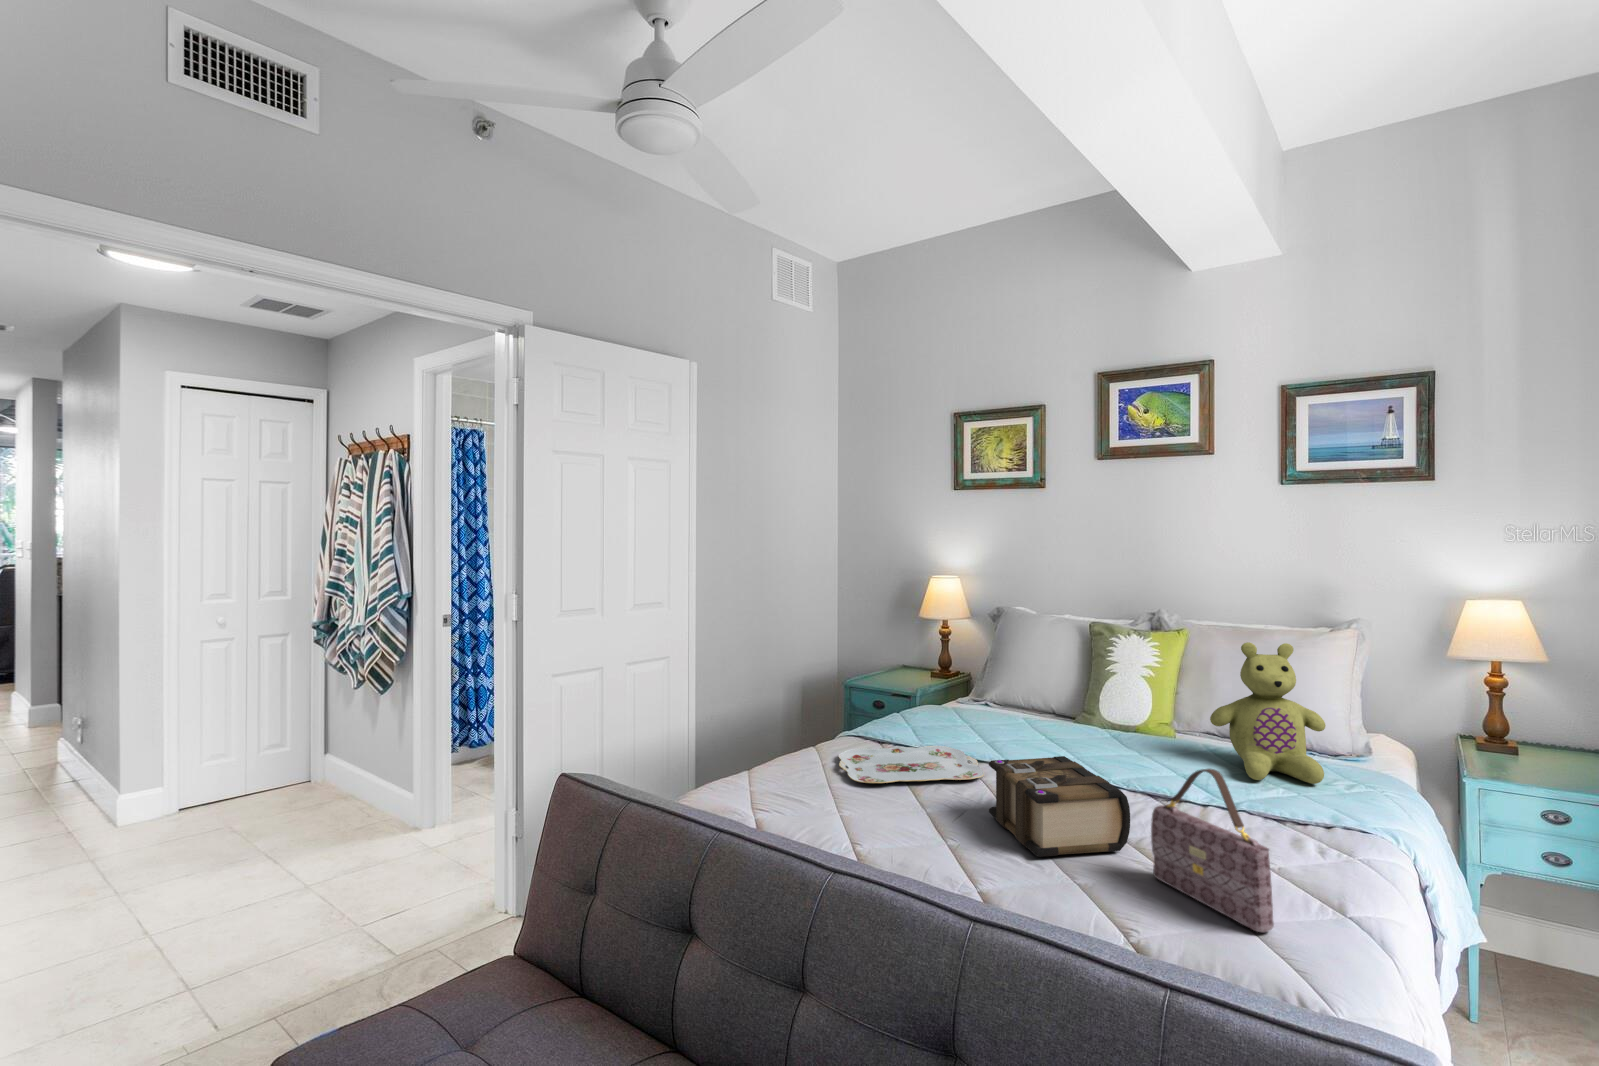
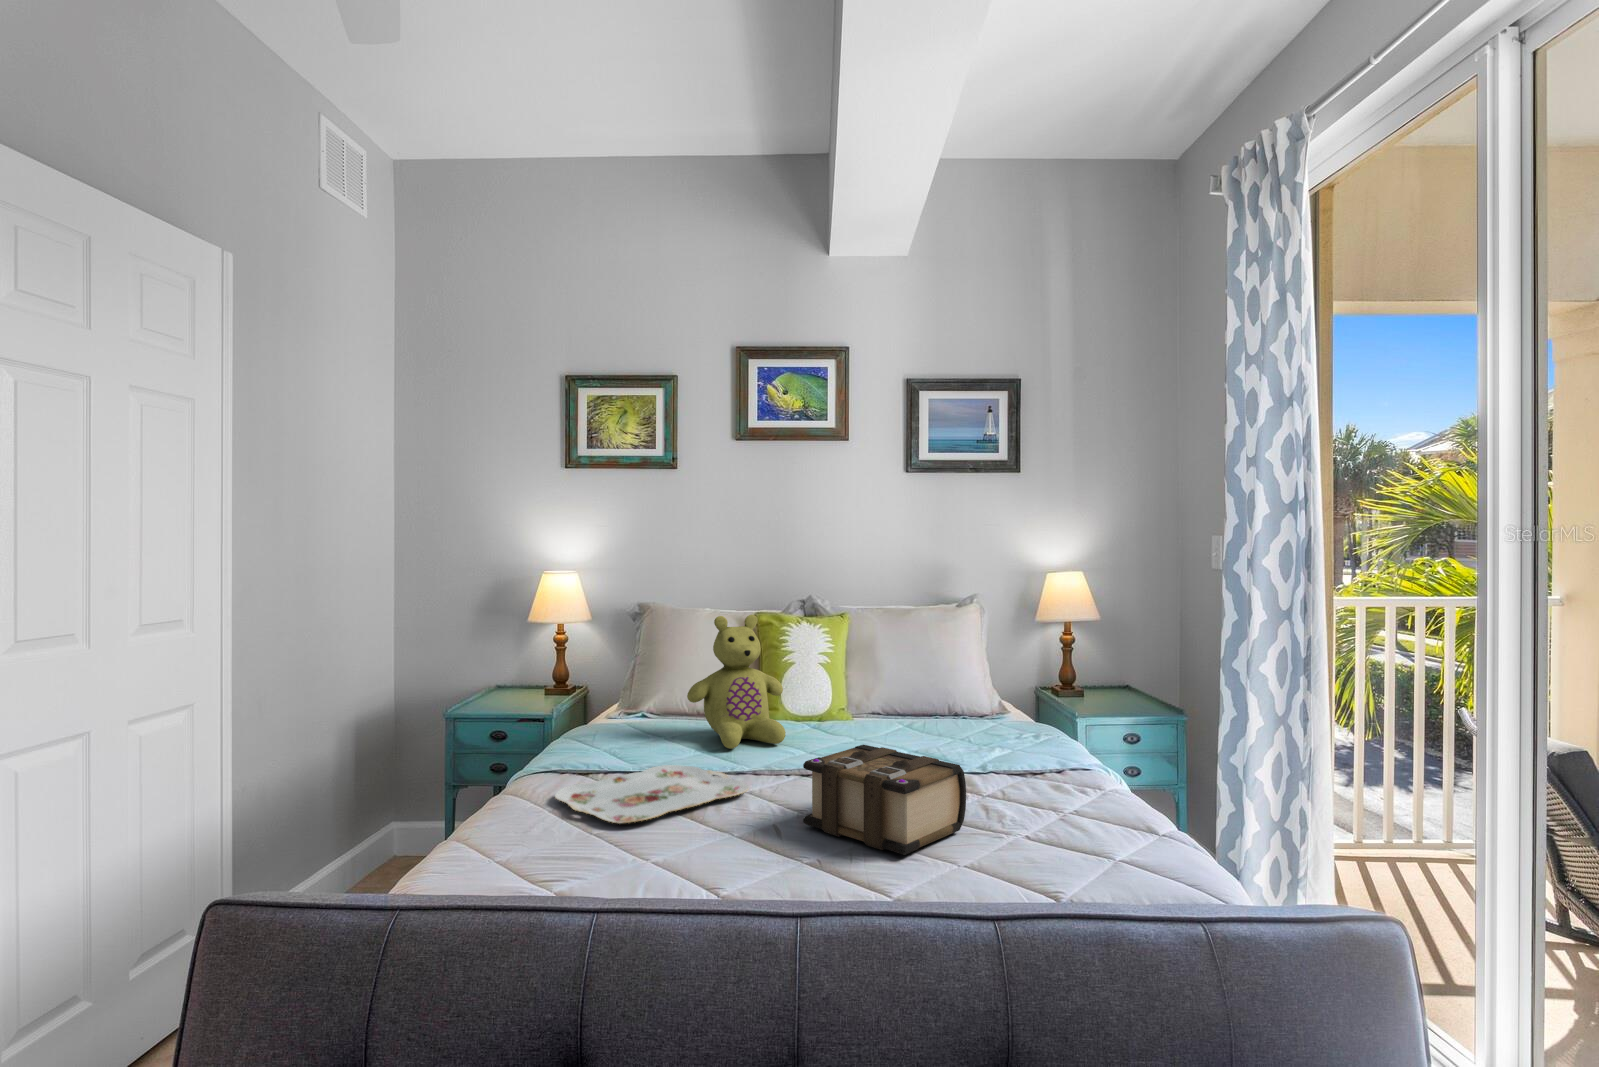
stuffed bear: present [1210,642,1326,784] -> present [687,615,786,749]
handbag: present [1151,769,1274,932] -> none [1011,722,1147,870]

